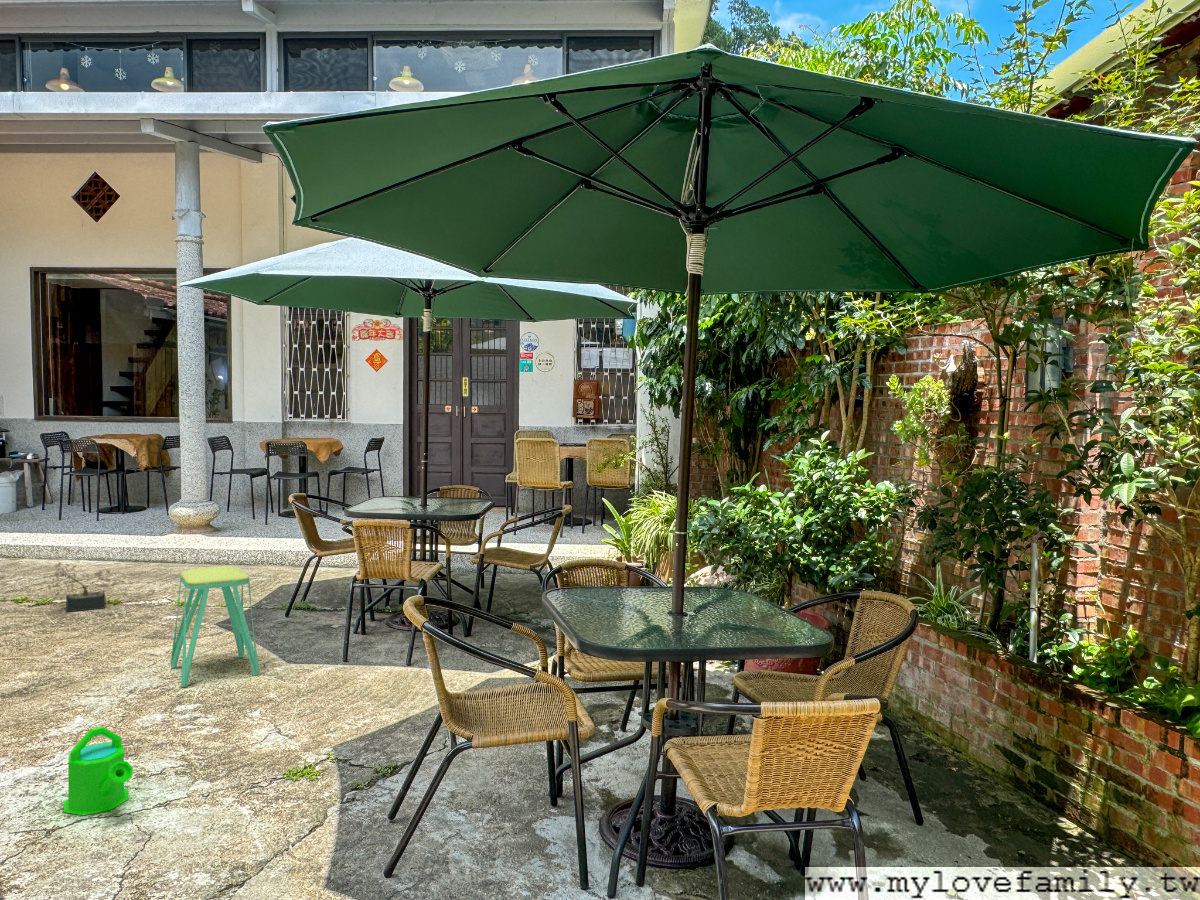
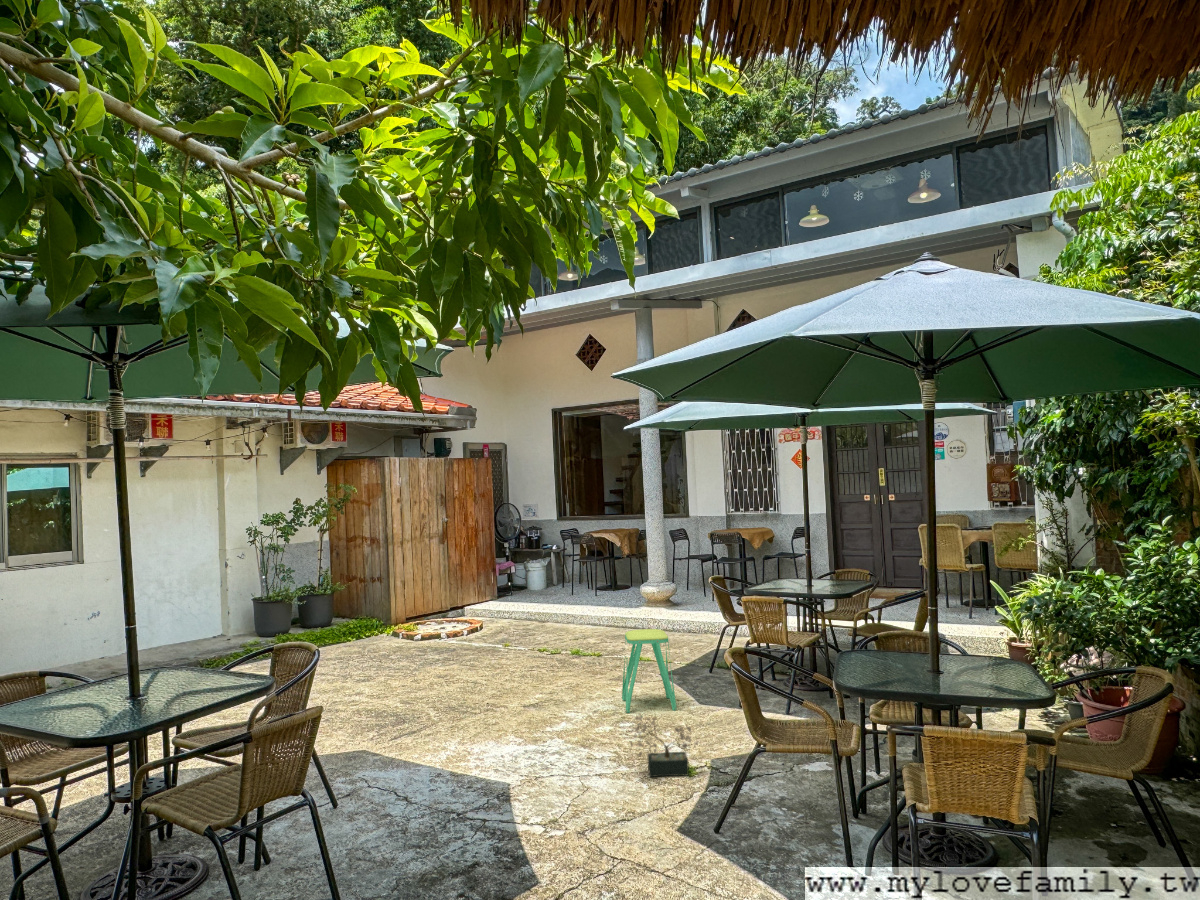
decorative plant: present [48,562,116,612] -> present [630,714,698,777]
watering can: present [63,726,133,815] -> none [549,721,584,774]

